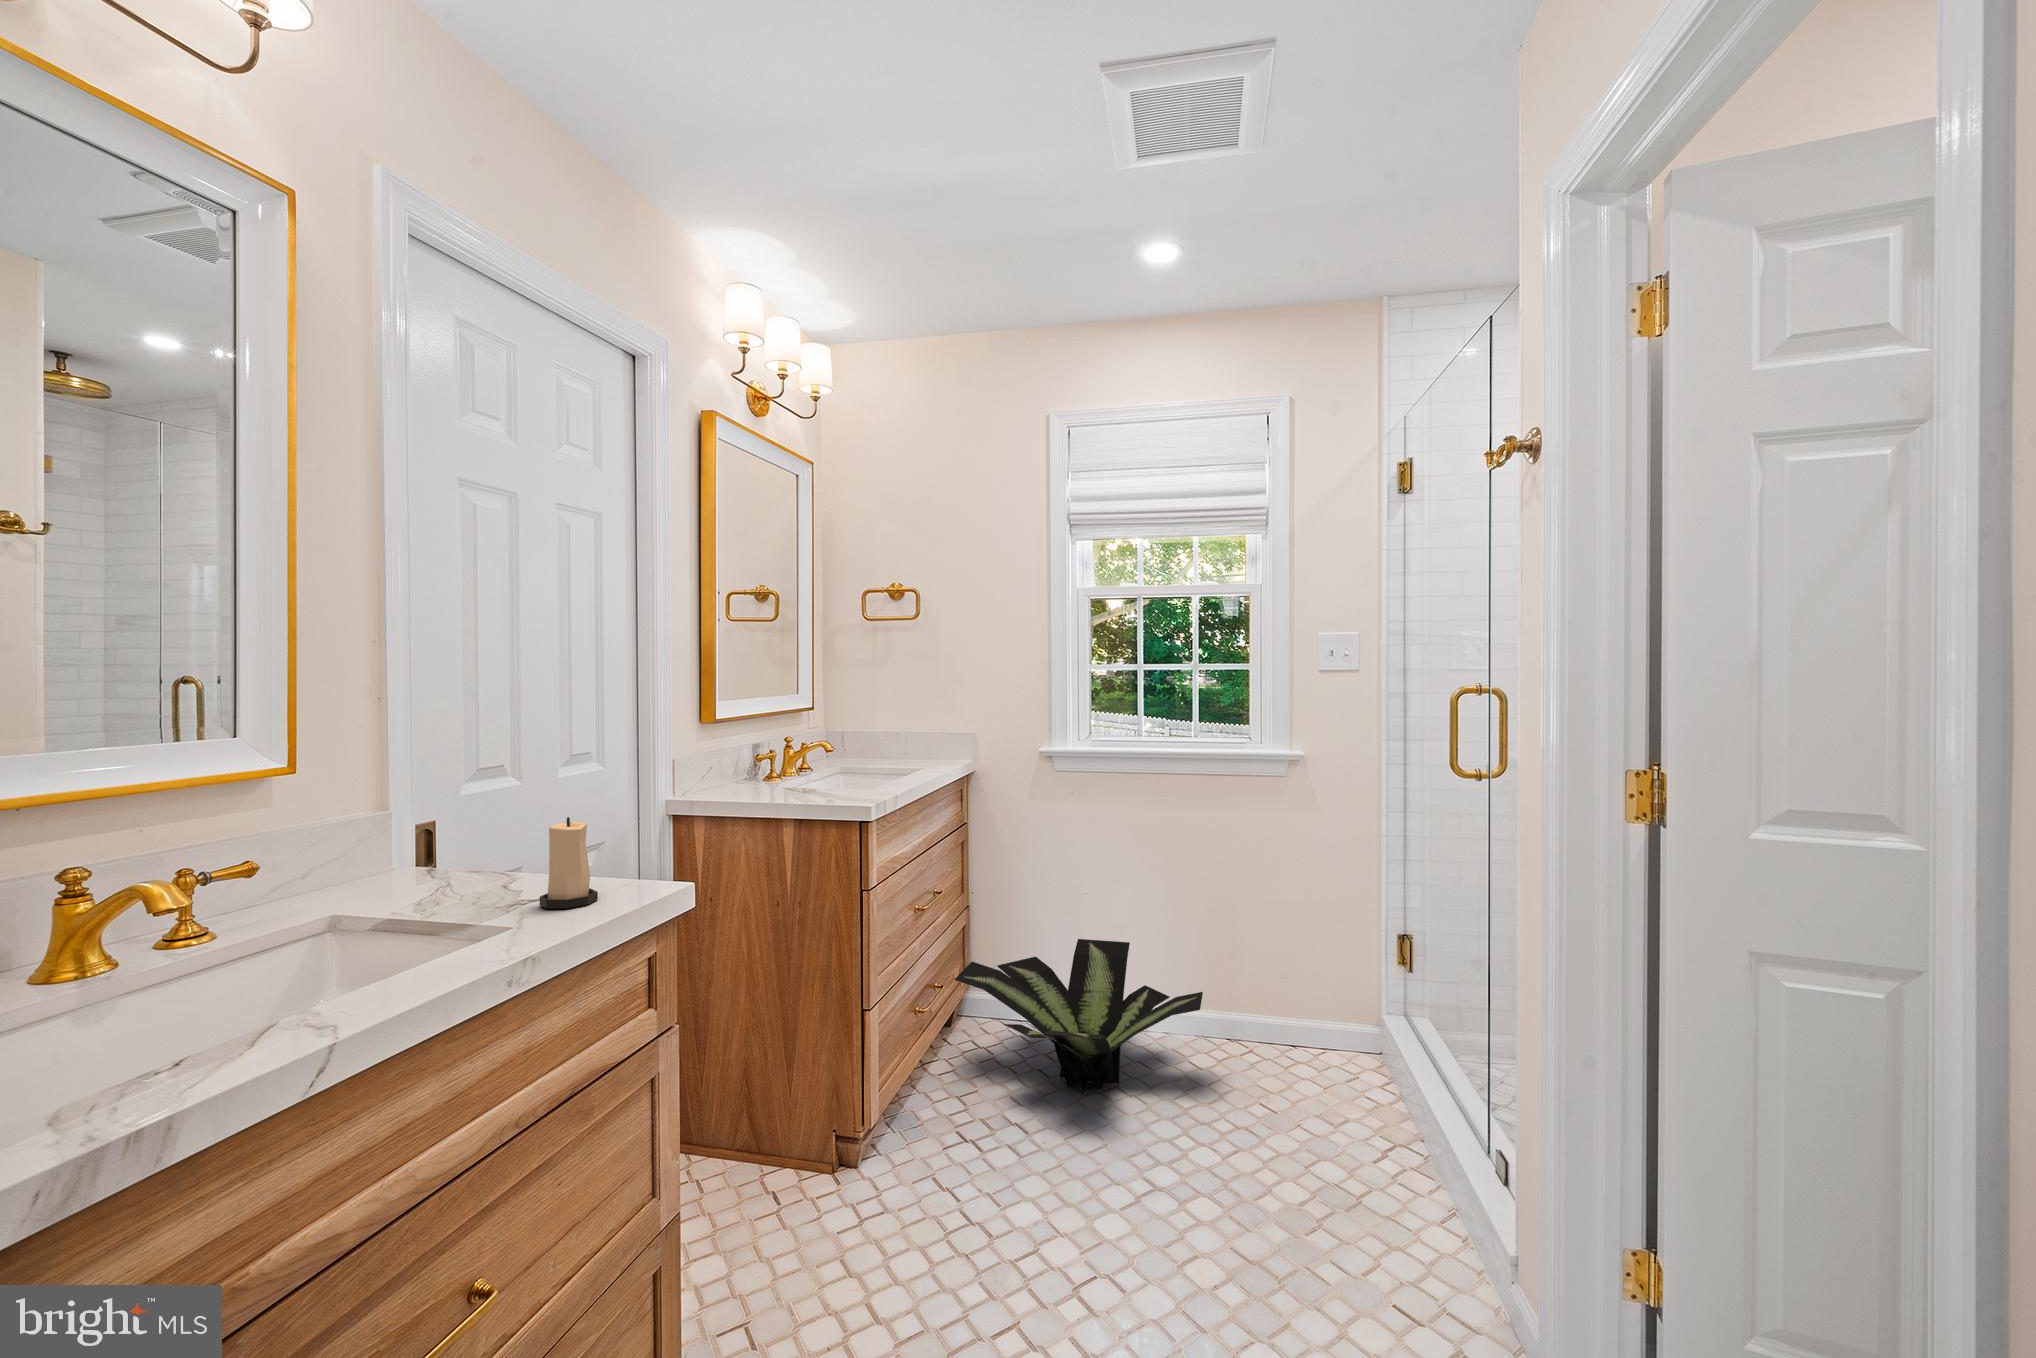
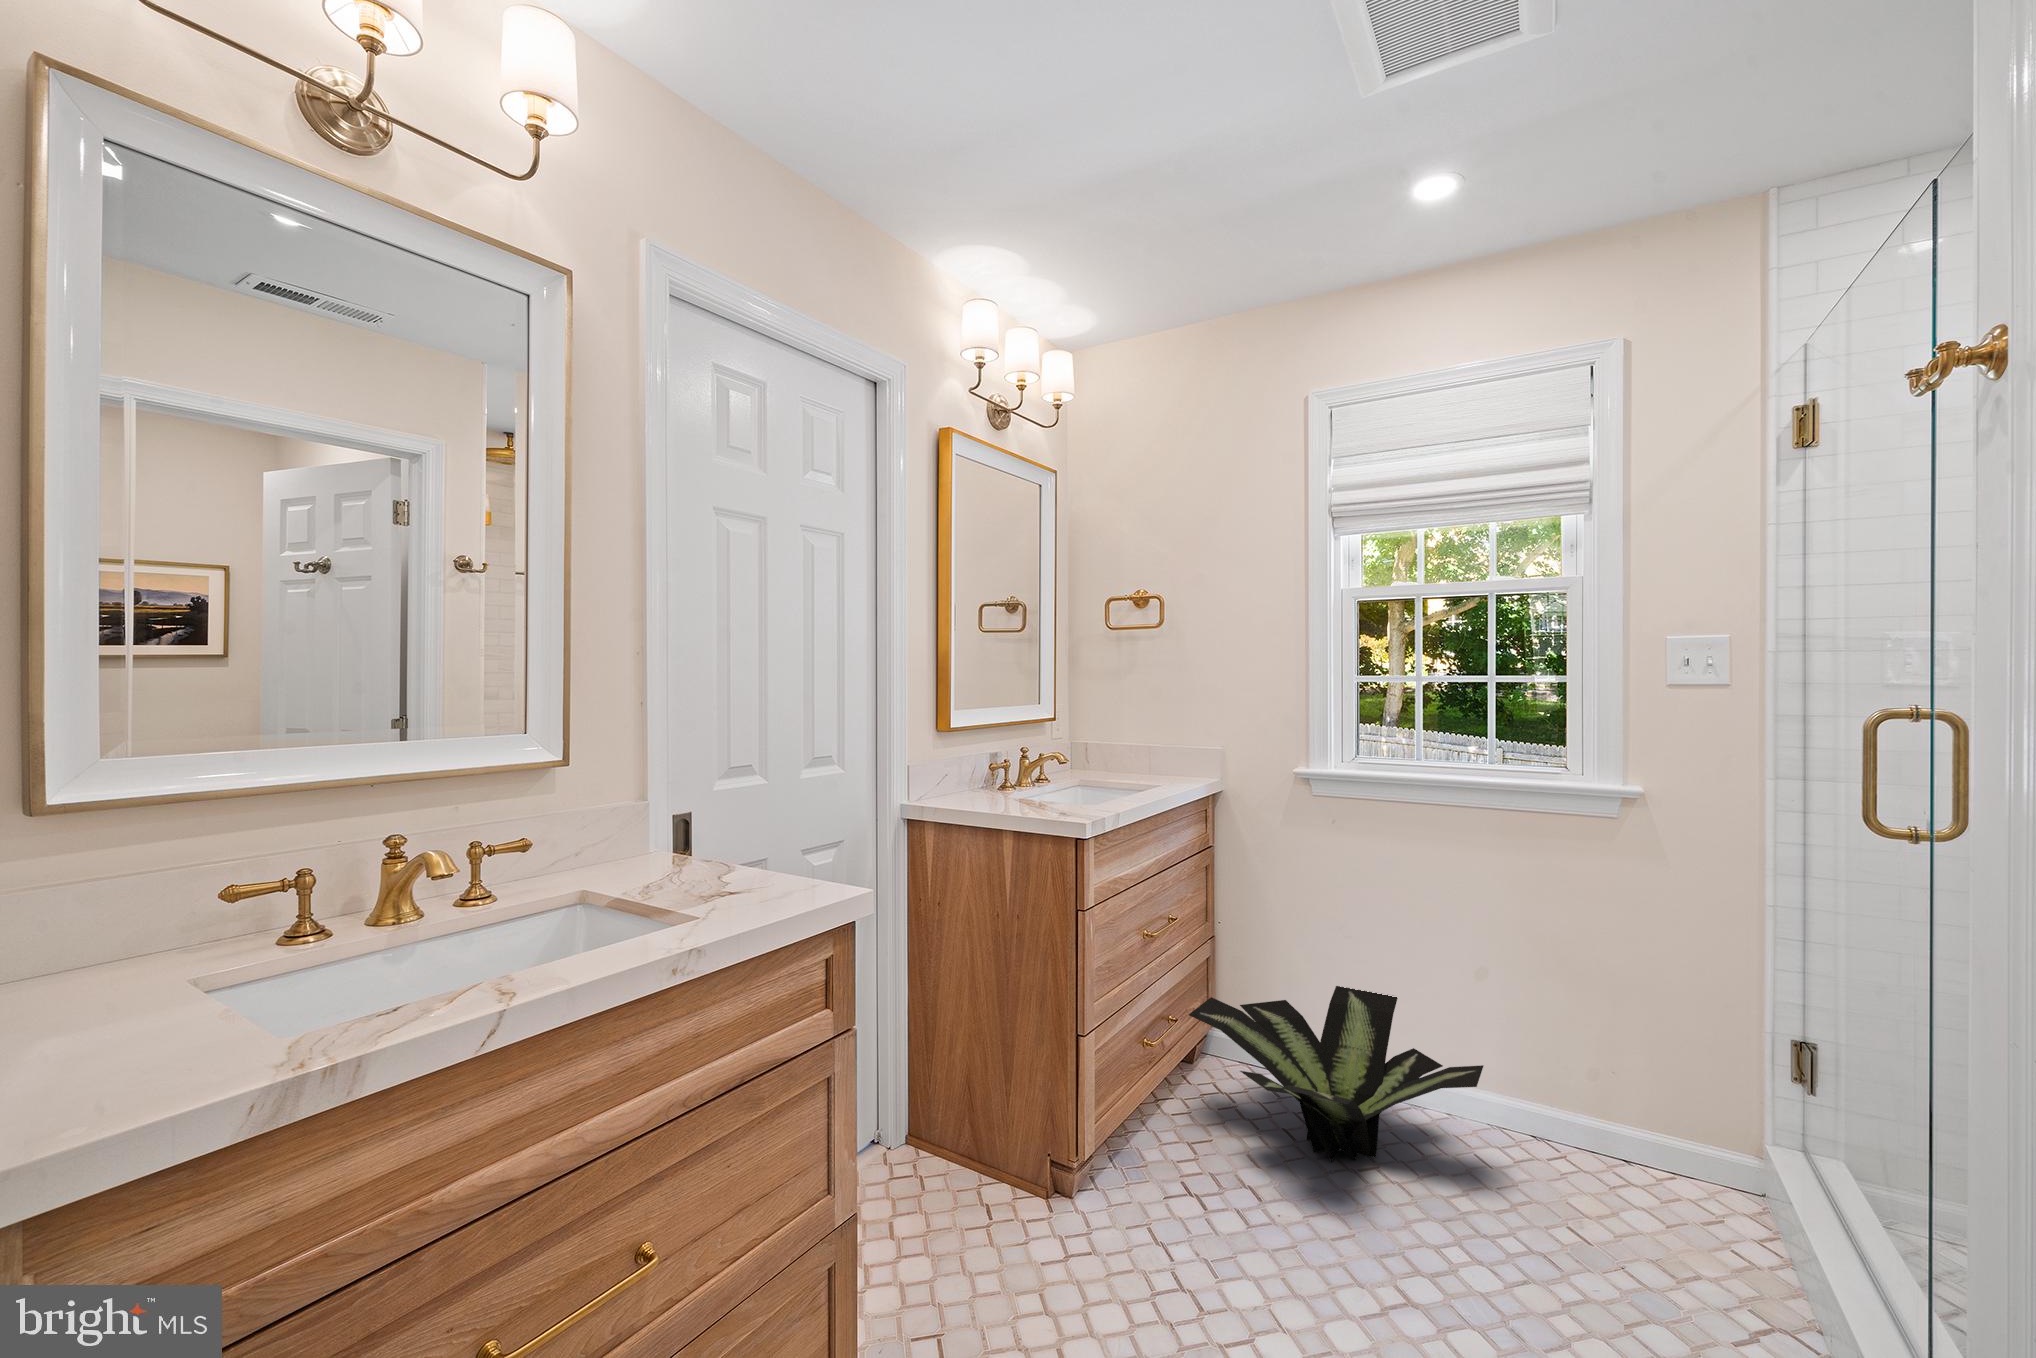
candle: present [540,817,598,908] -> none [730,812,782,901]

